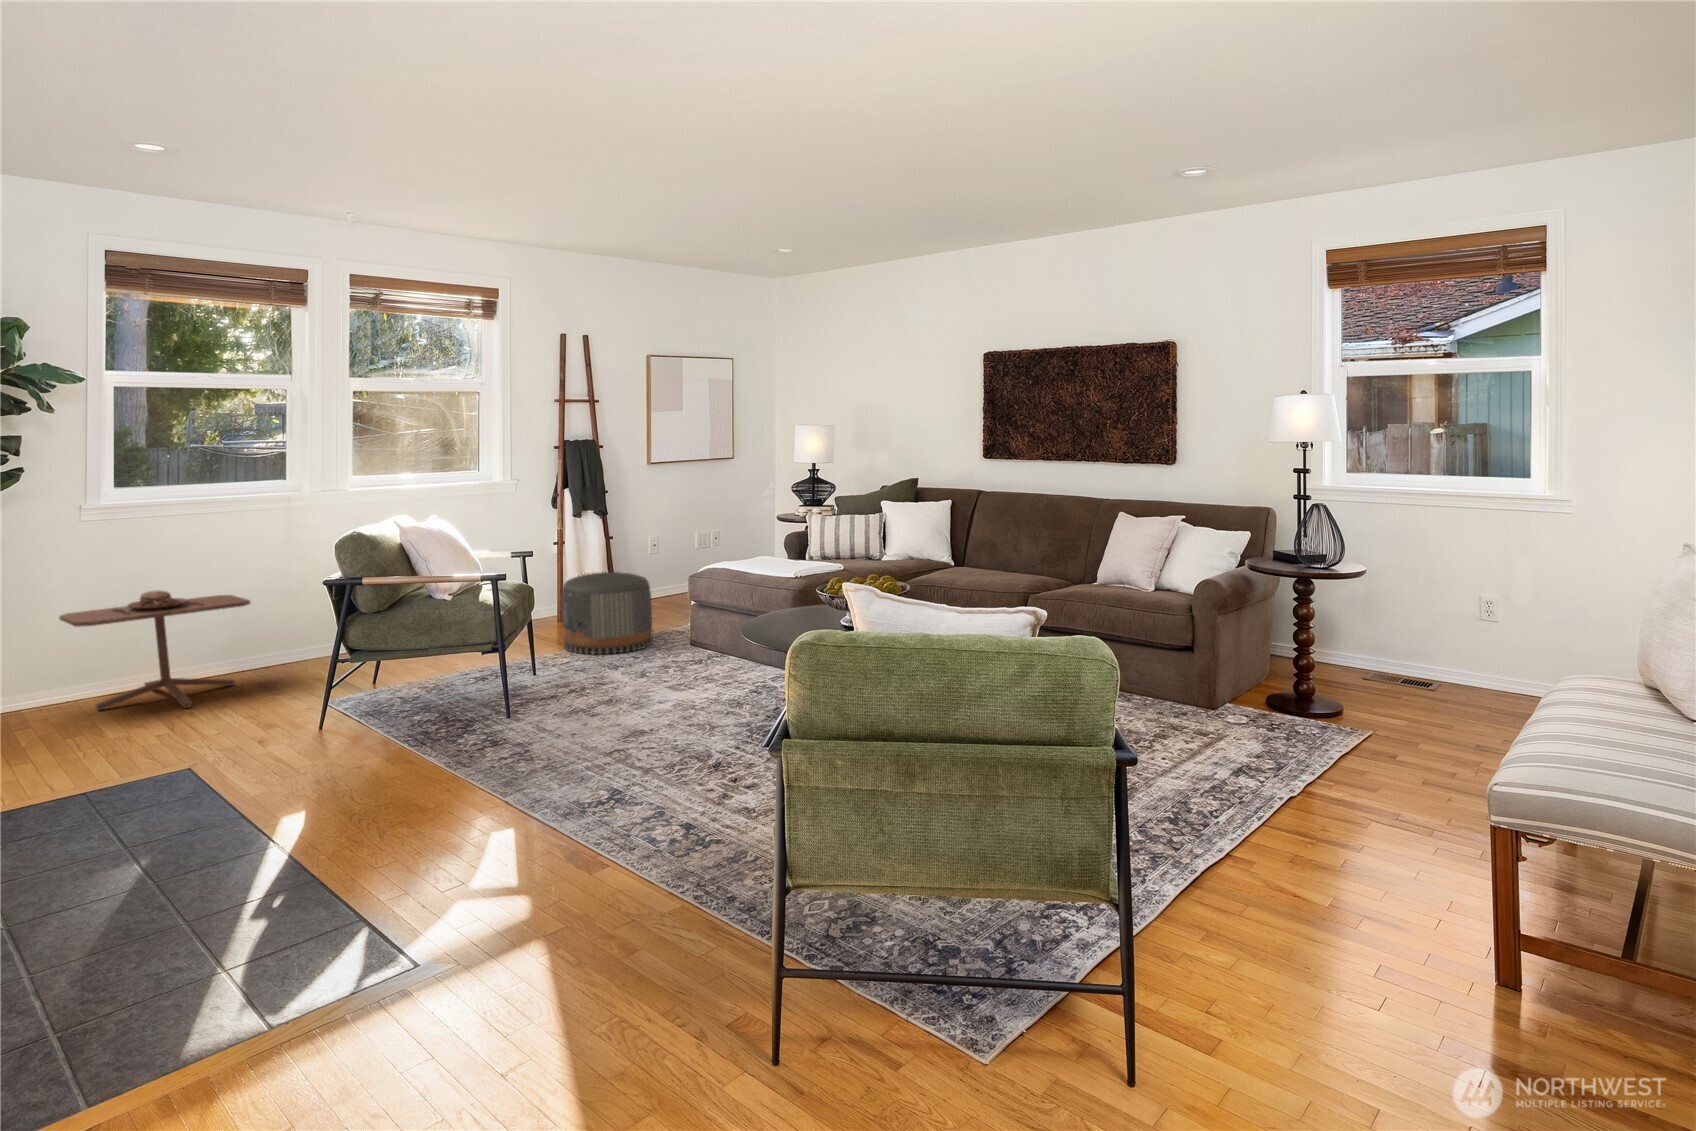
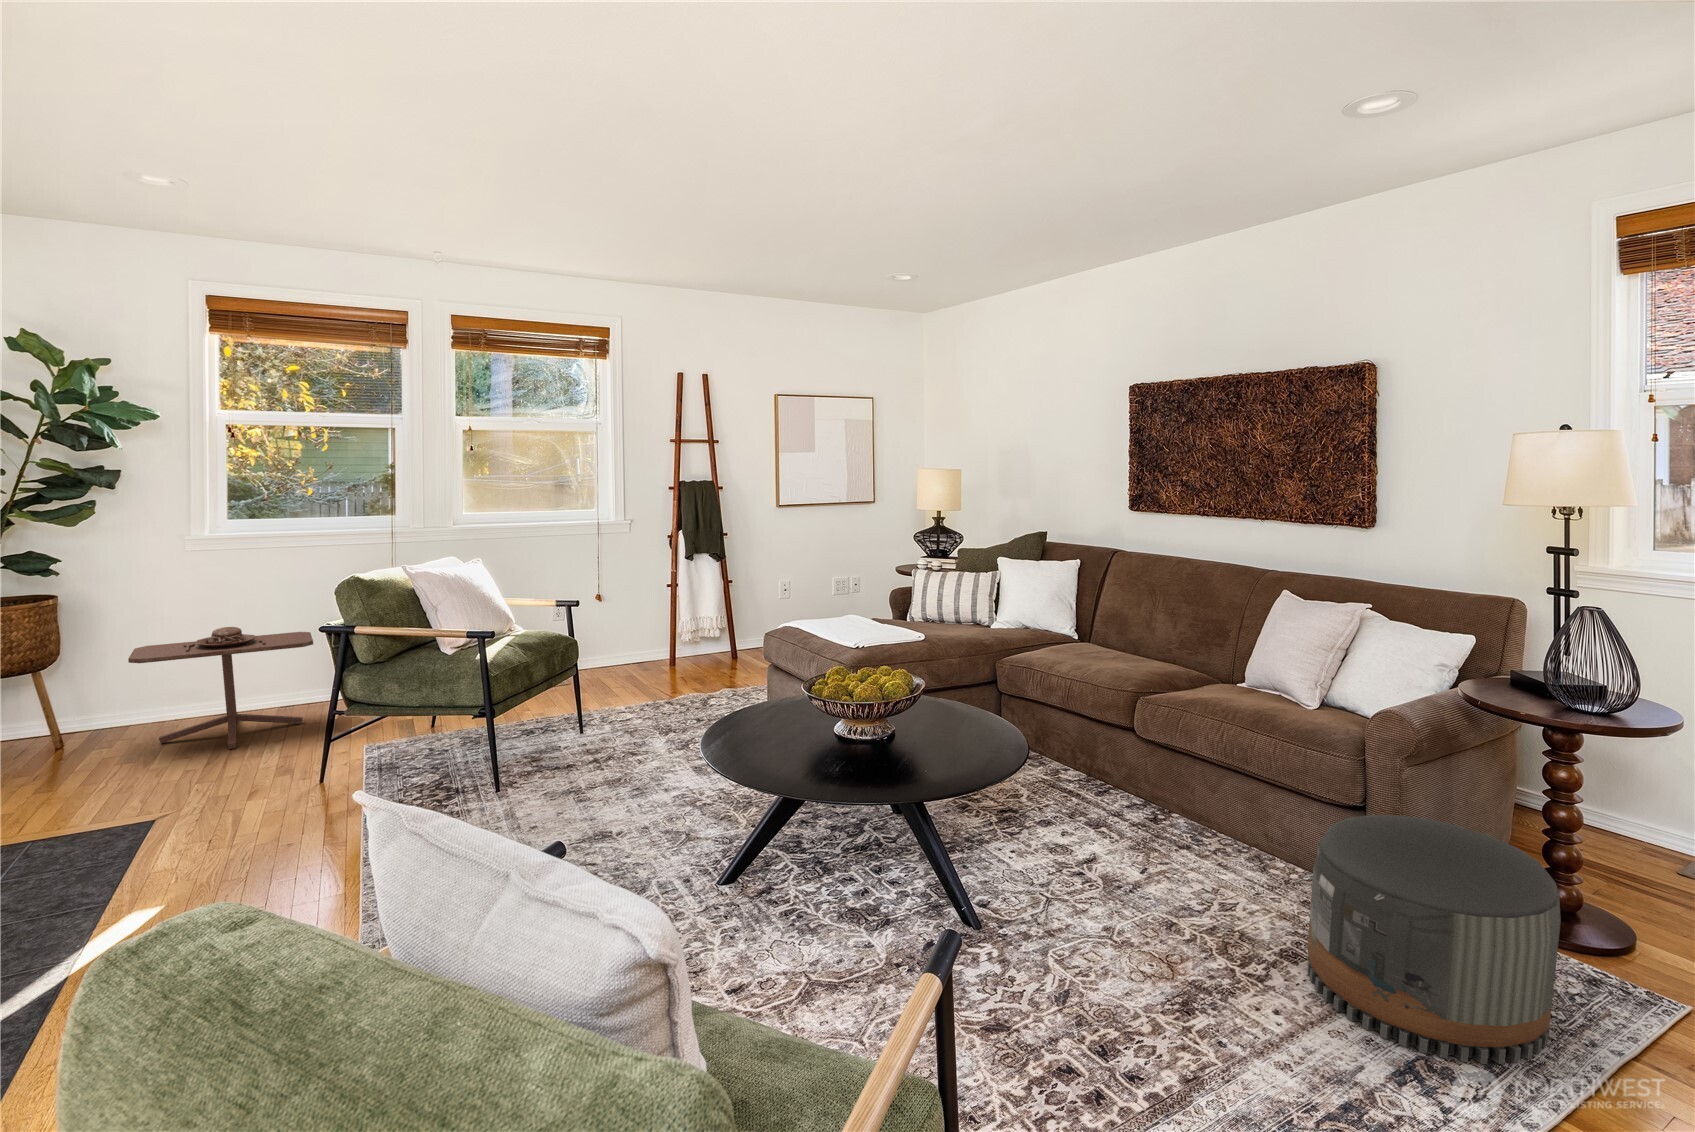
pouf: present [561,572,653,654] -> present [1308,815,1561,1064]

